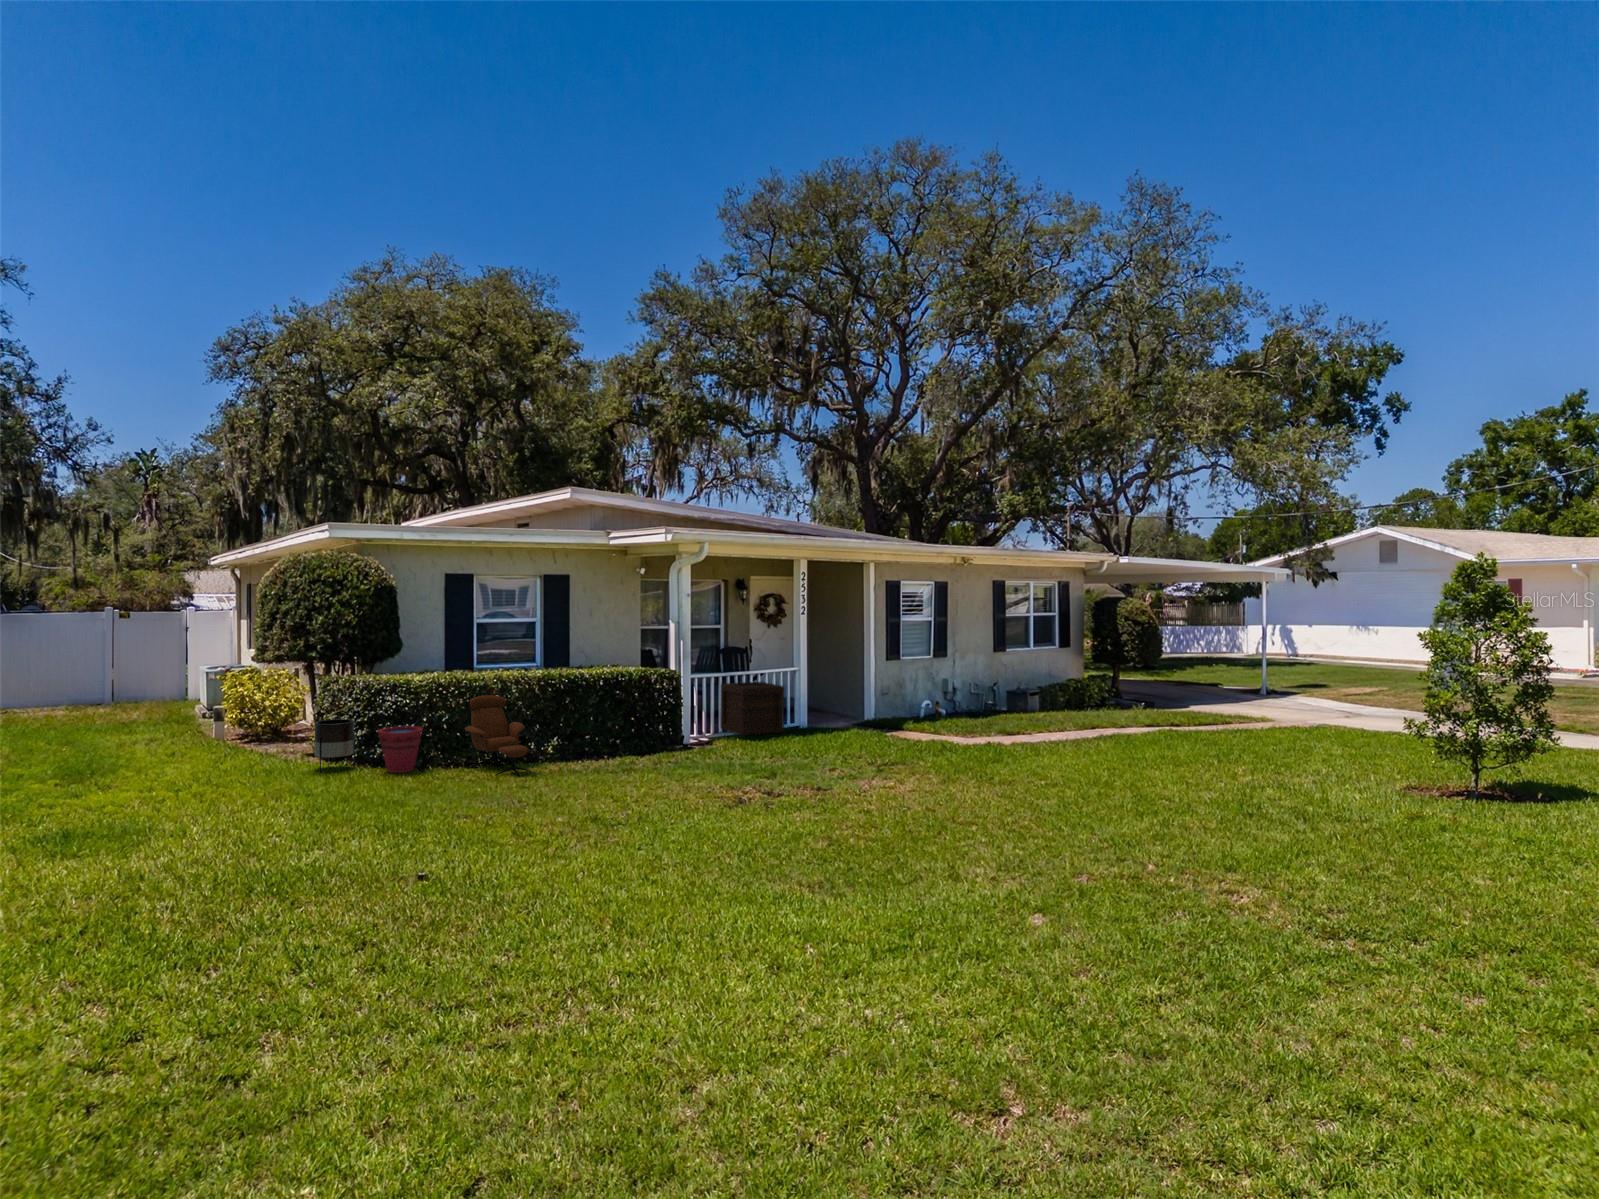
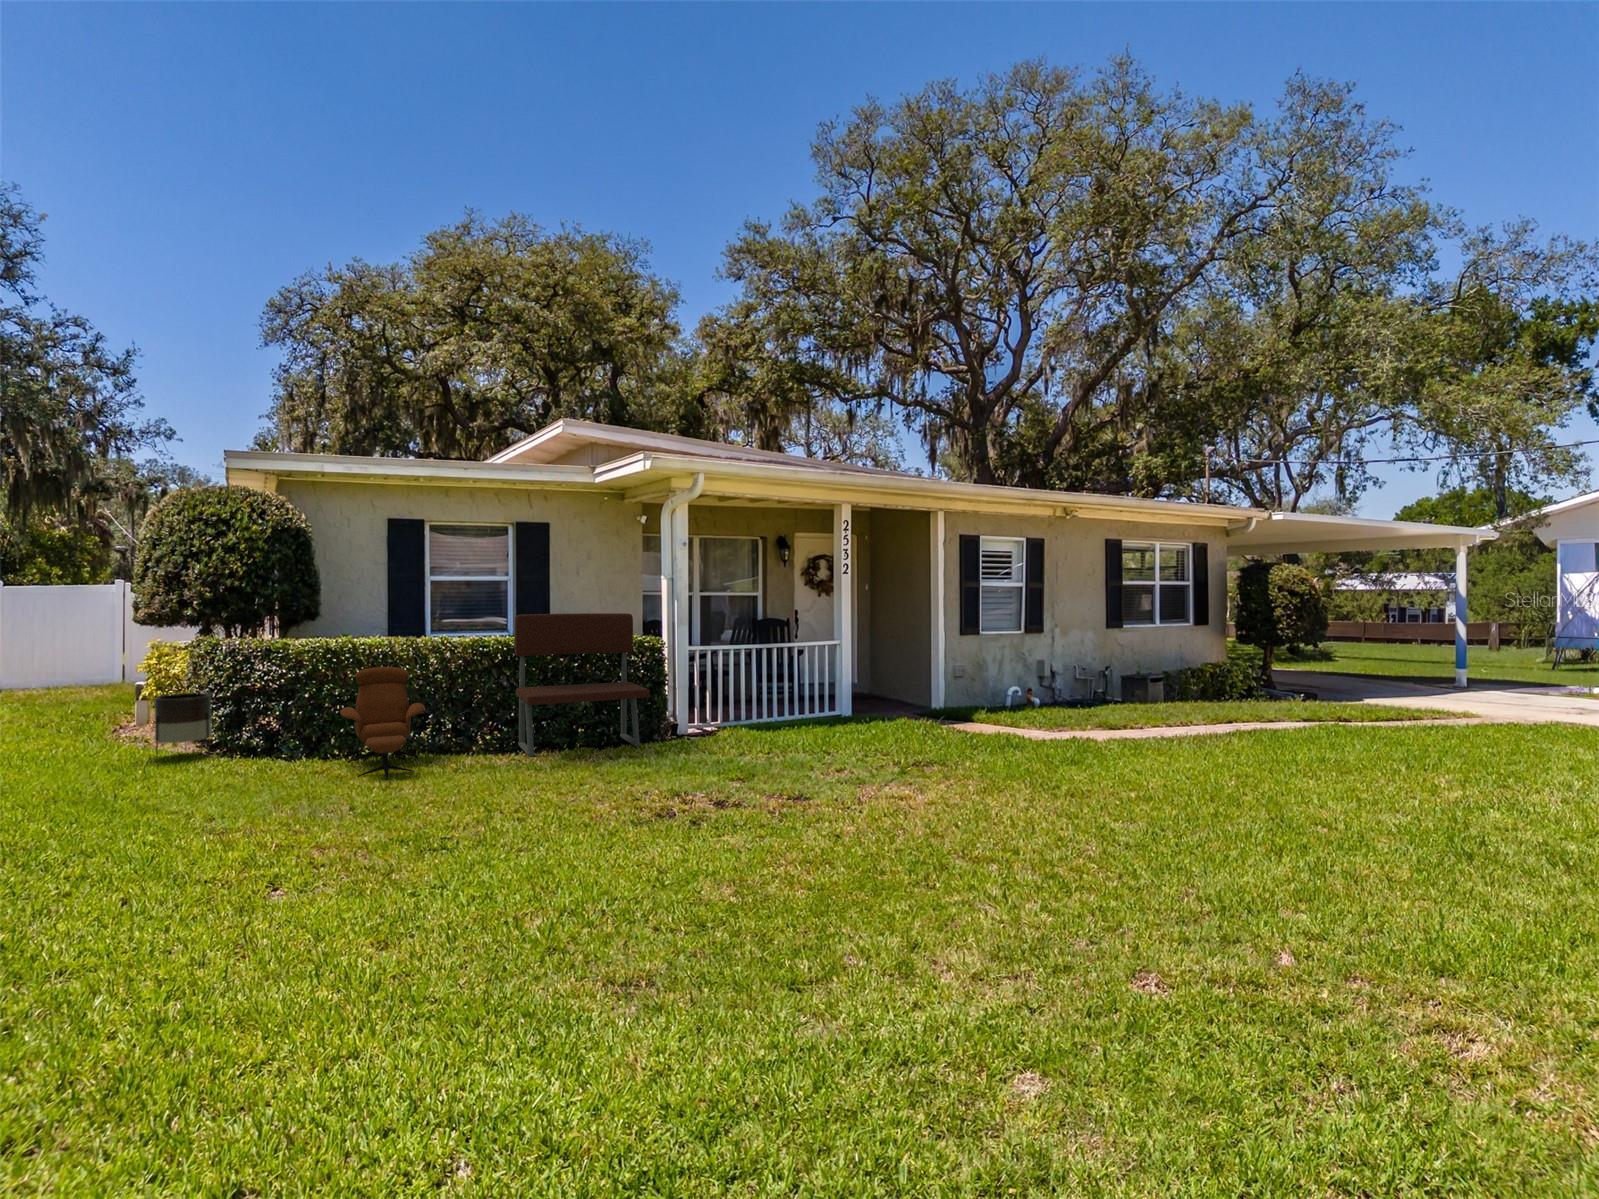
bench: none [581,651,684,760] -> present [514,613,650,757]
wooden crate: present [720,682,784,736] -> none [732,658,810,728]
bucket: present [378,726,422,773] -> none [223,705,288,767]

